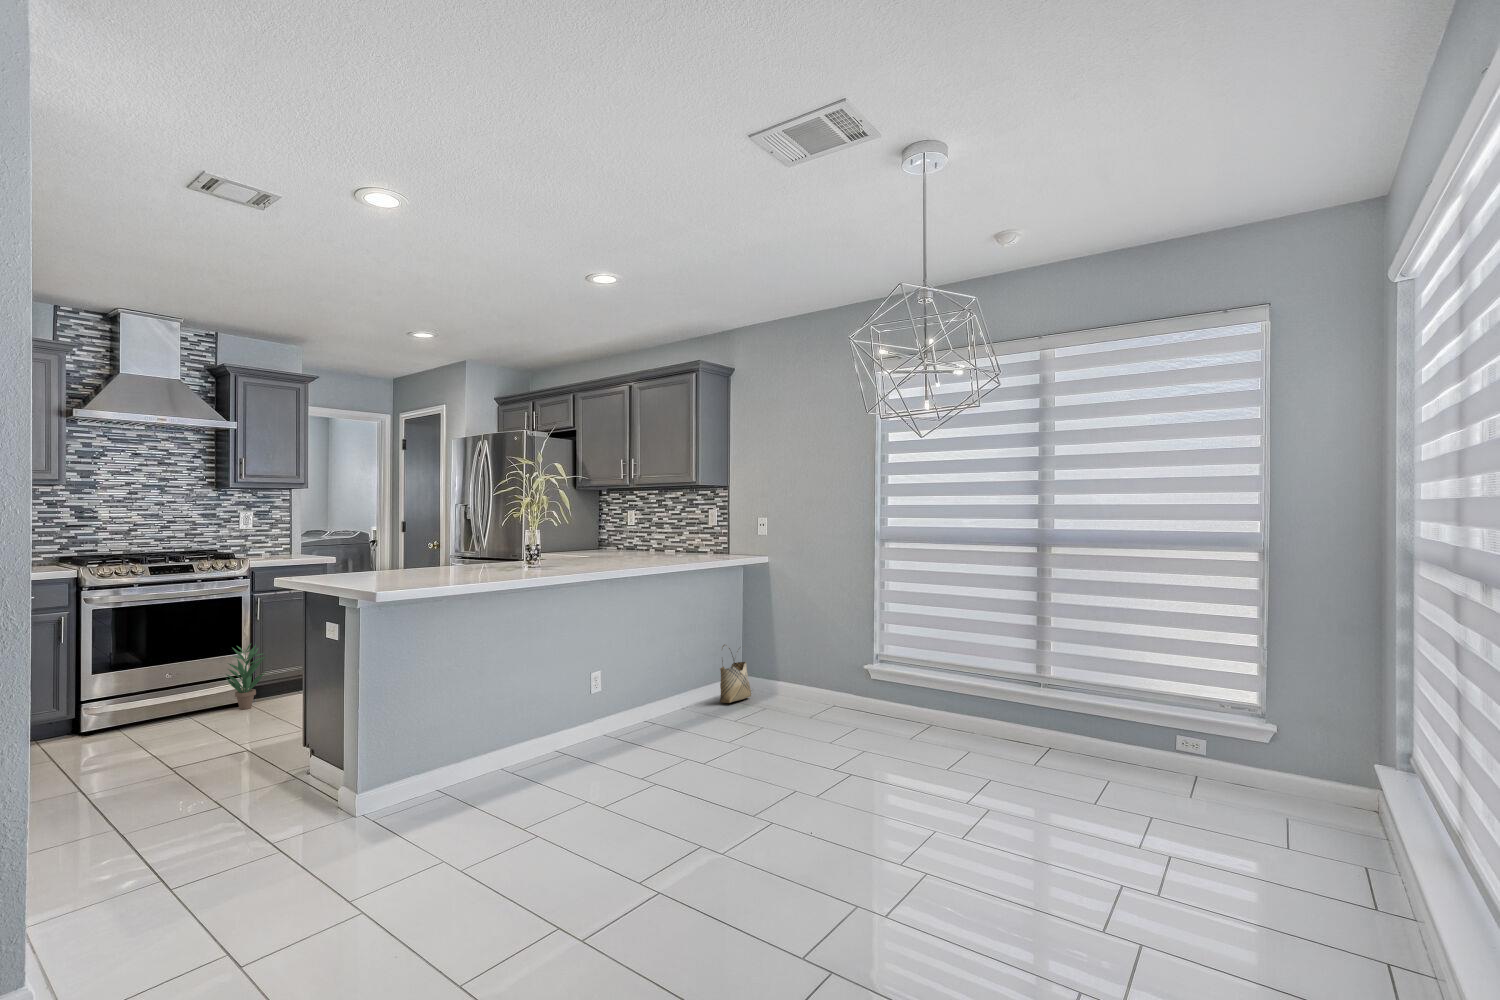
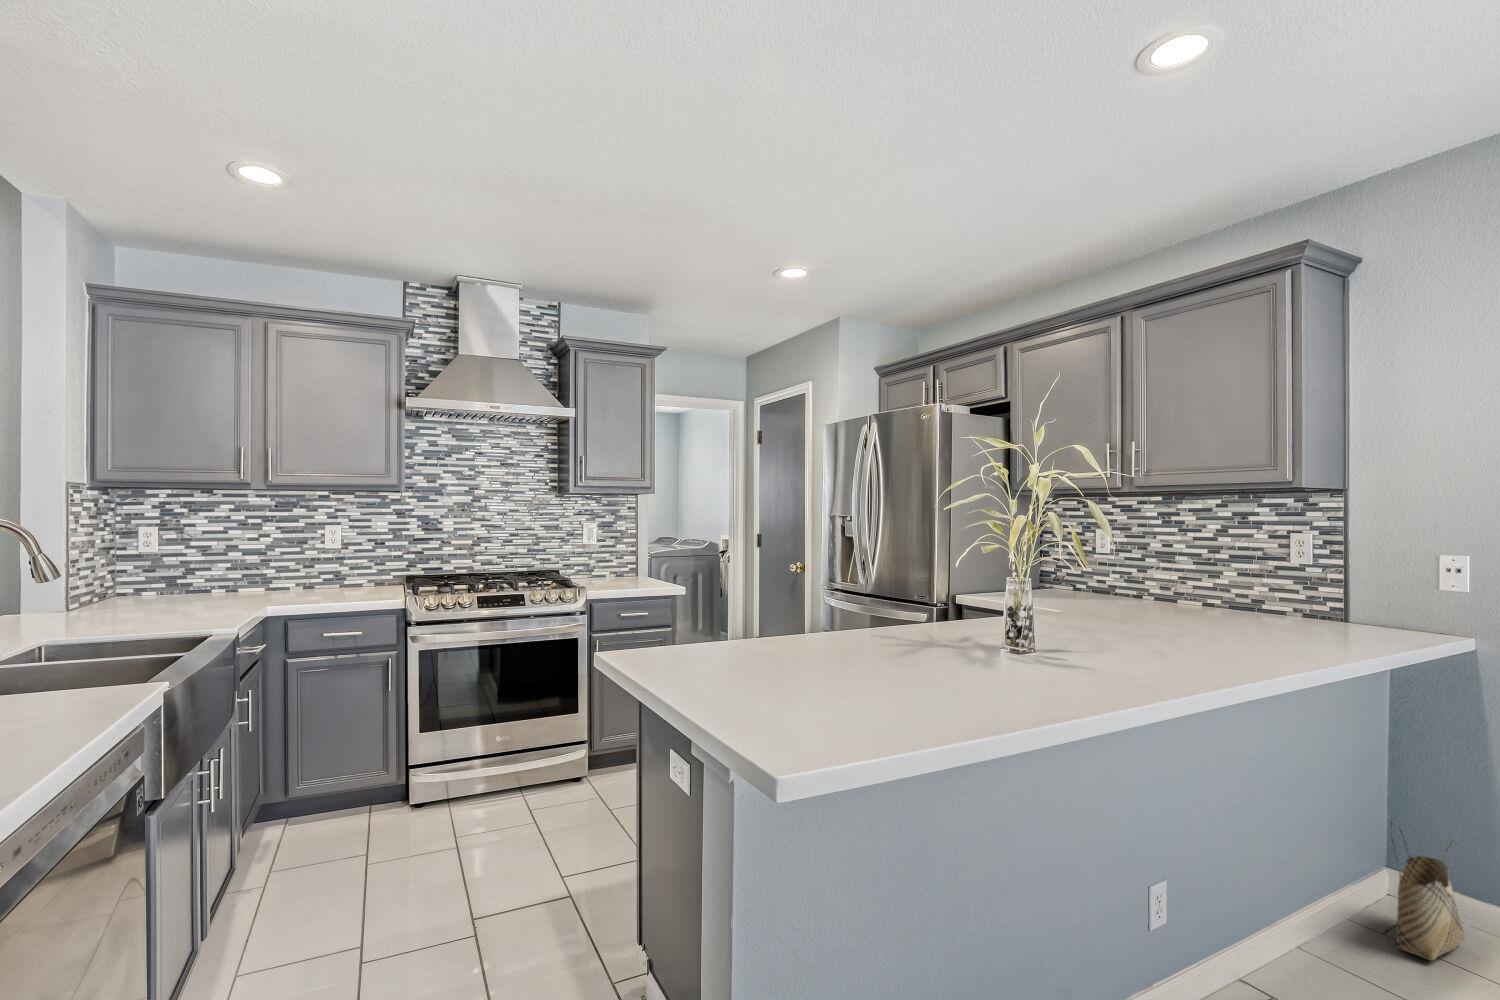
potted plant: present [226,644,265,709] -> none [558,706,605,796]

